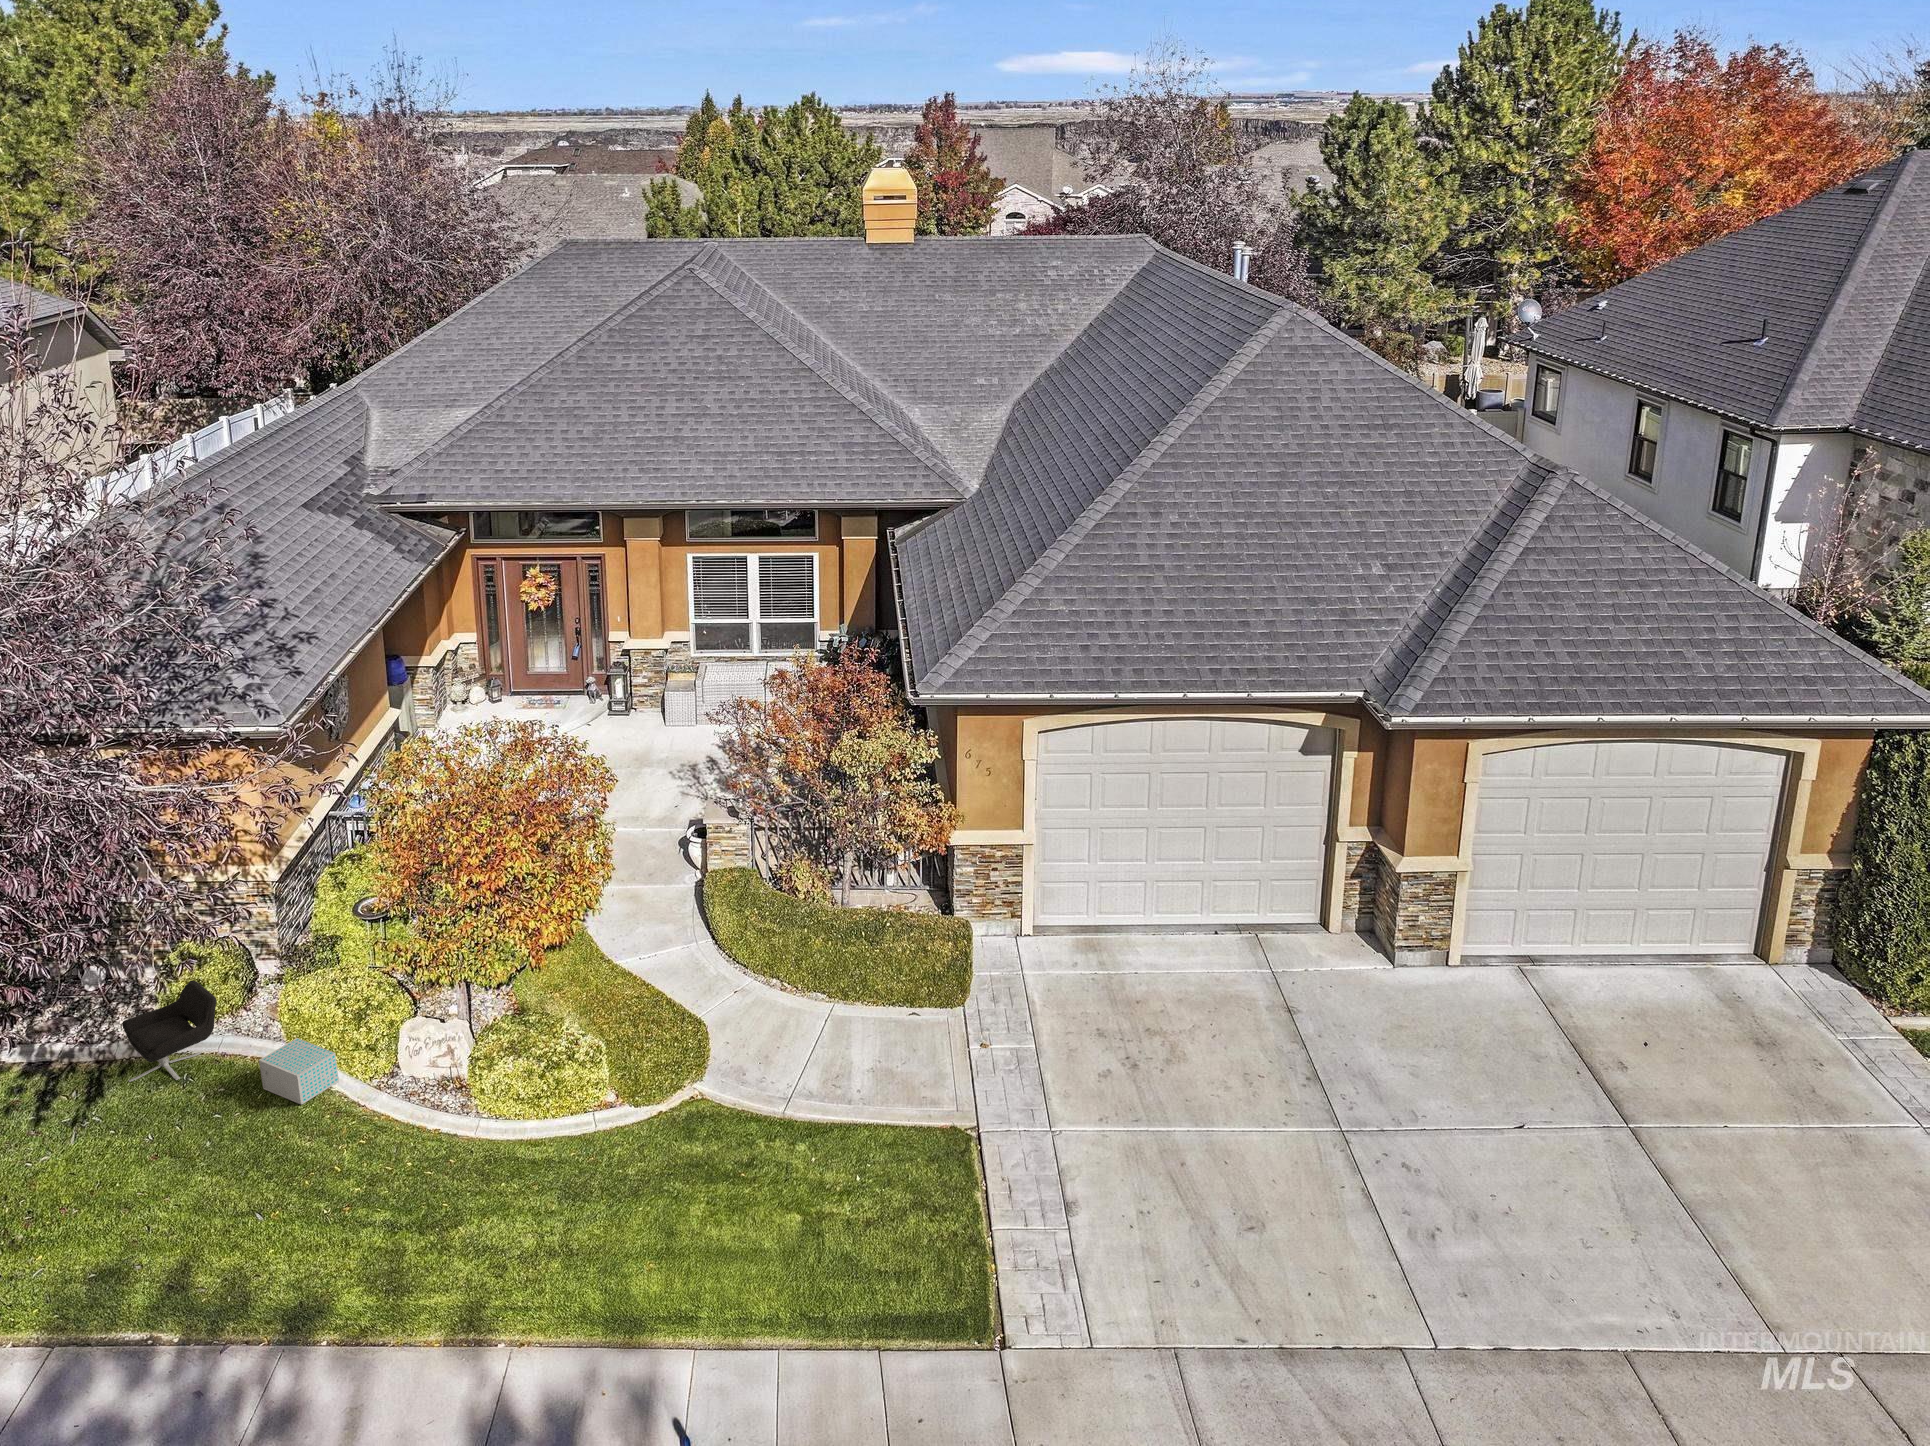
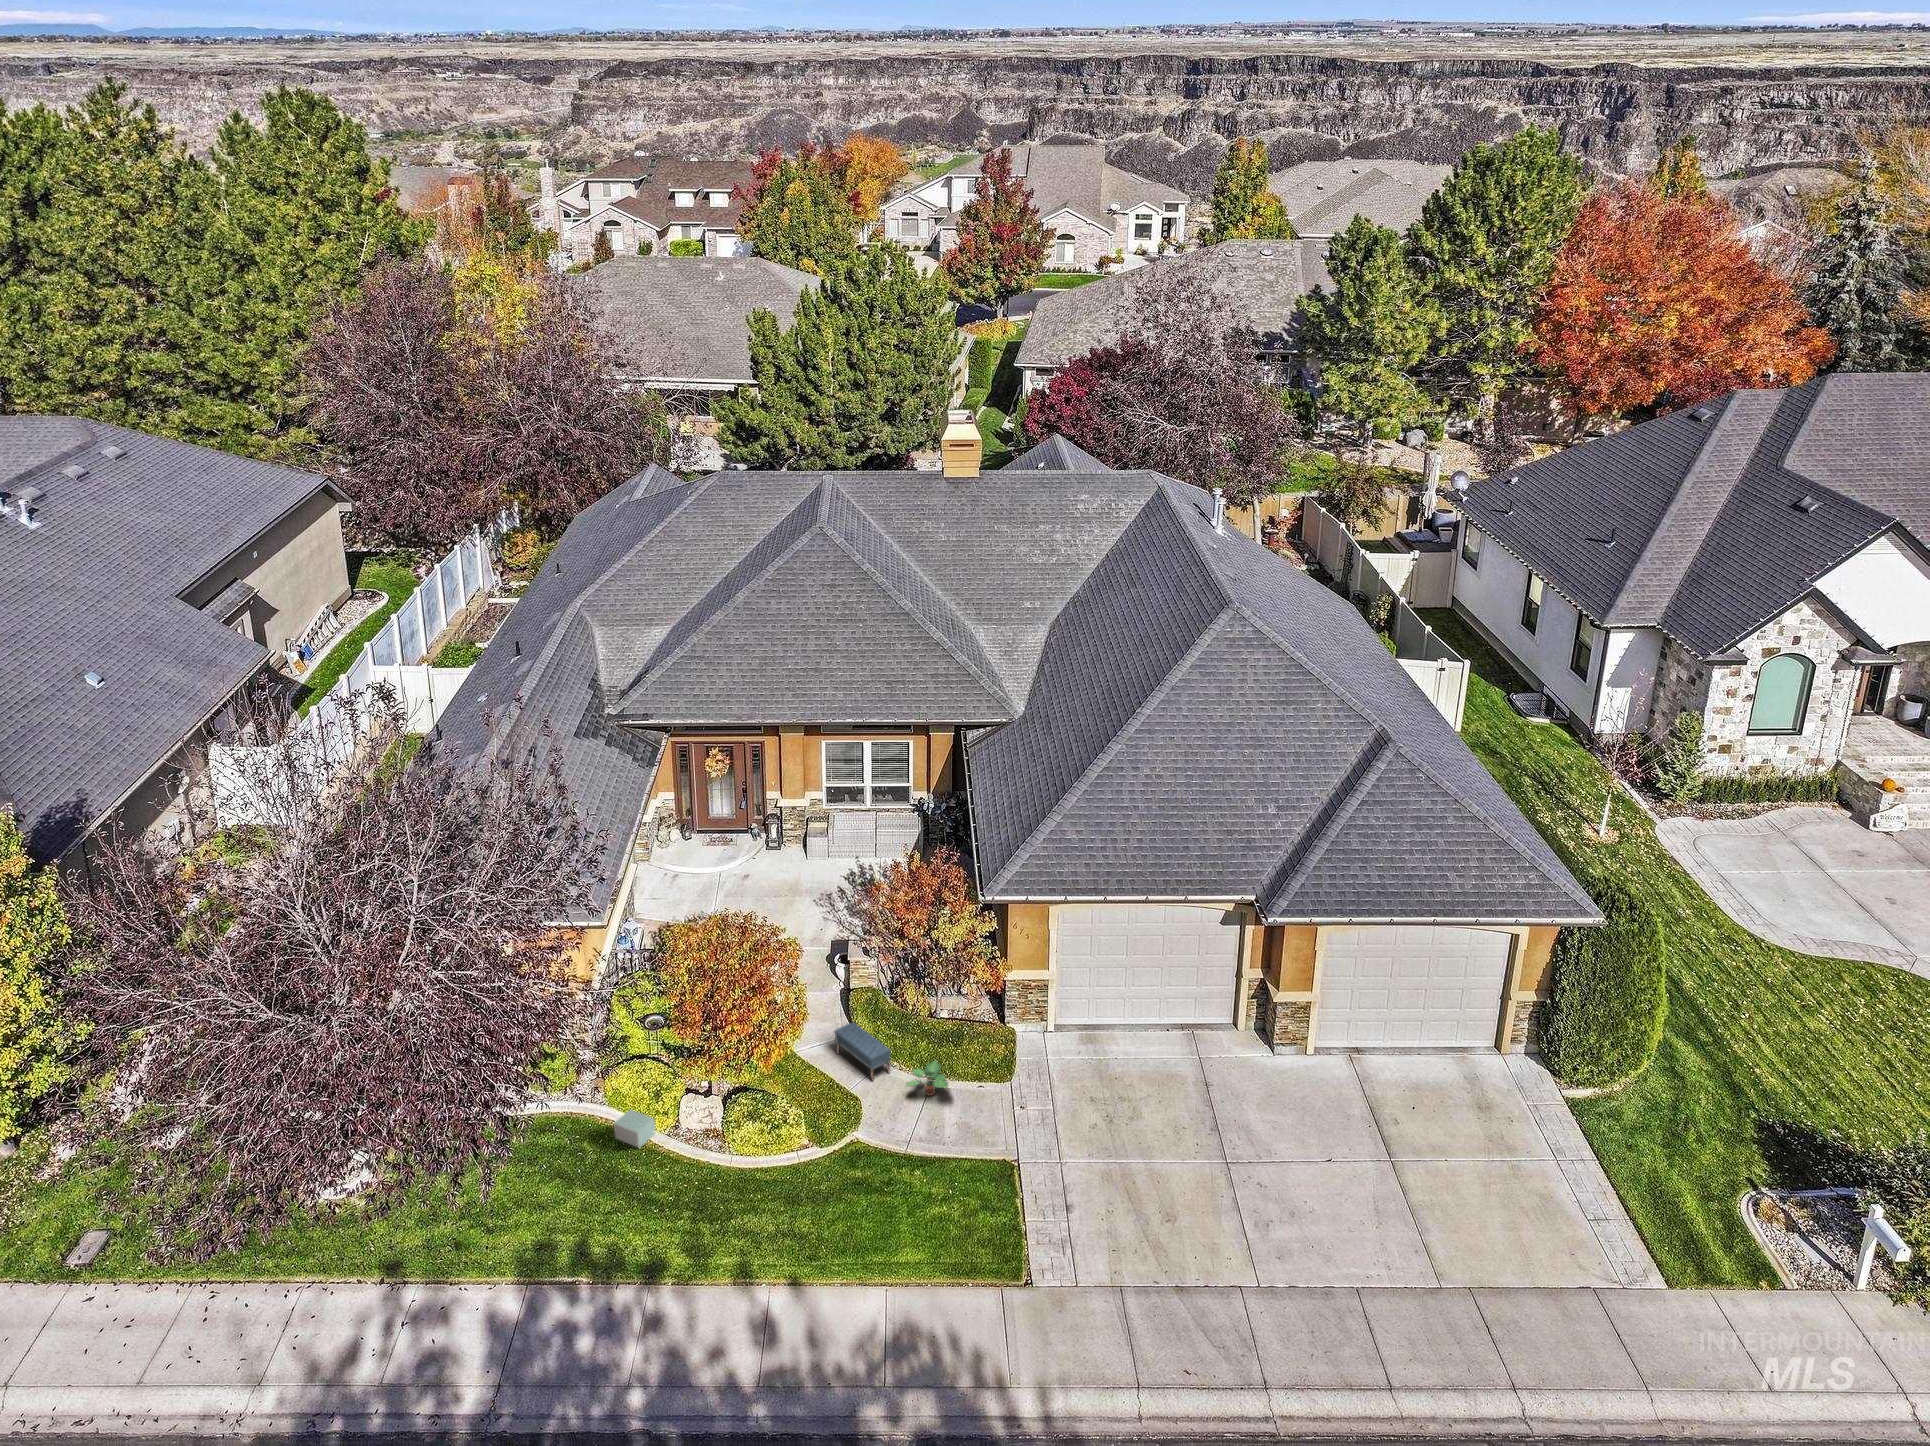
bench: none [673,910,765,1003] -> present [834,1022,891,1081]
potted plant: none [785,966,861,1025] -> present [906,1061,948,1096]
lounge chair: present [122,981,217,1082] -> none [532,1076,584,1135]

